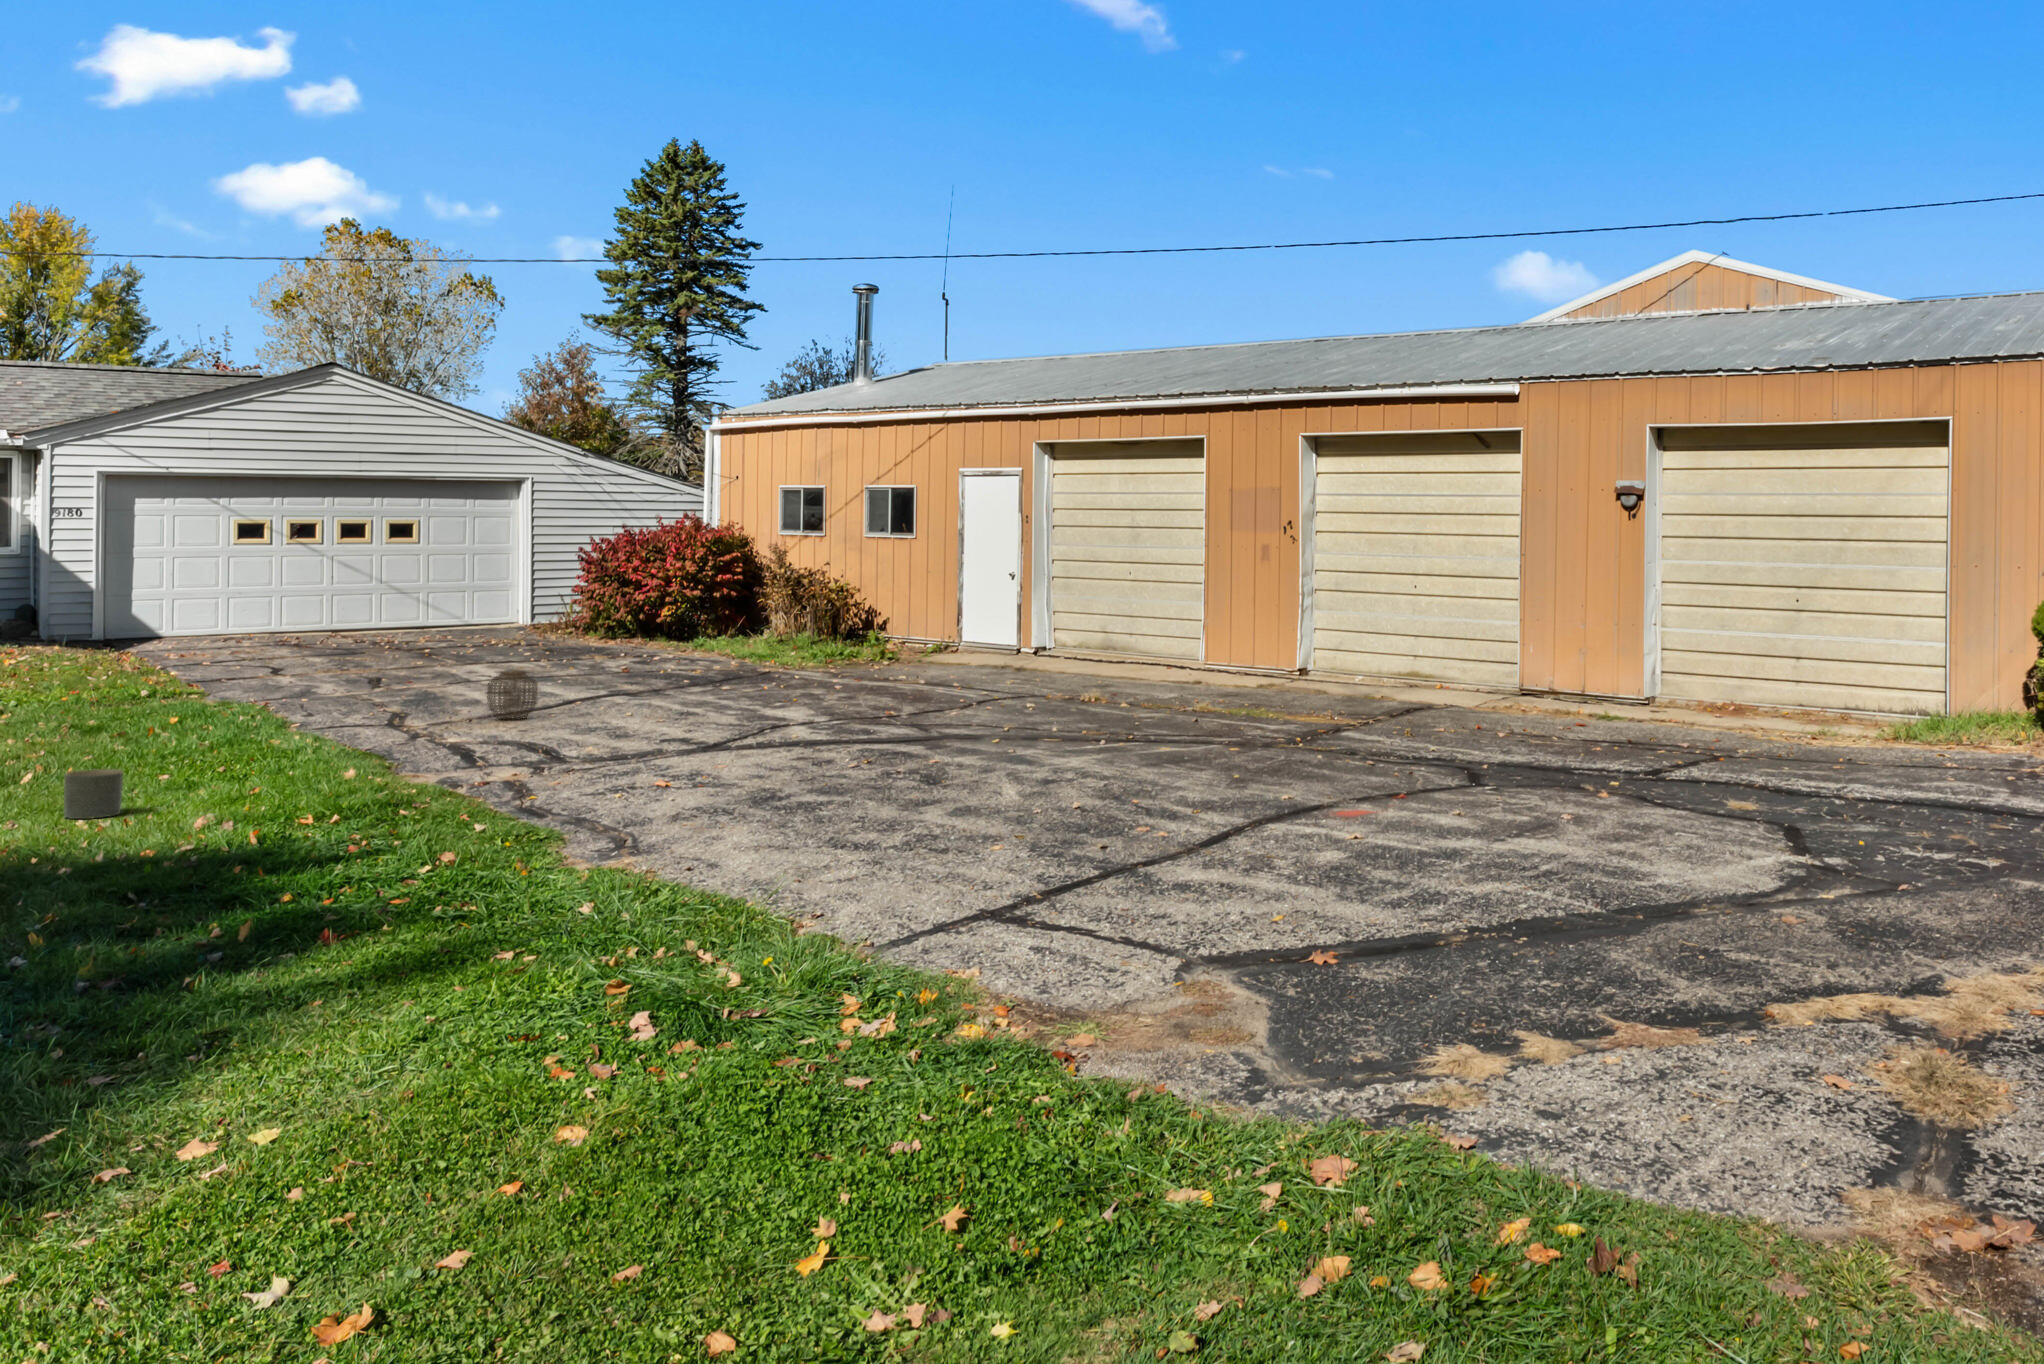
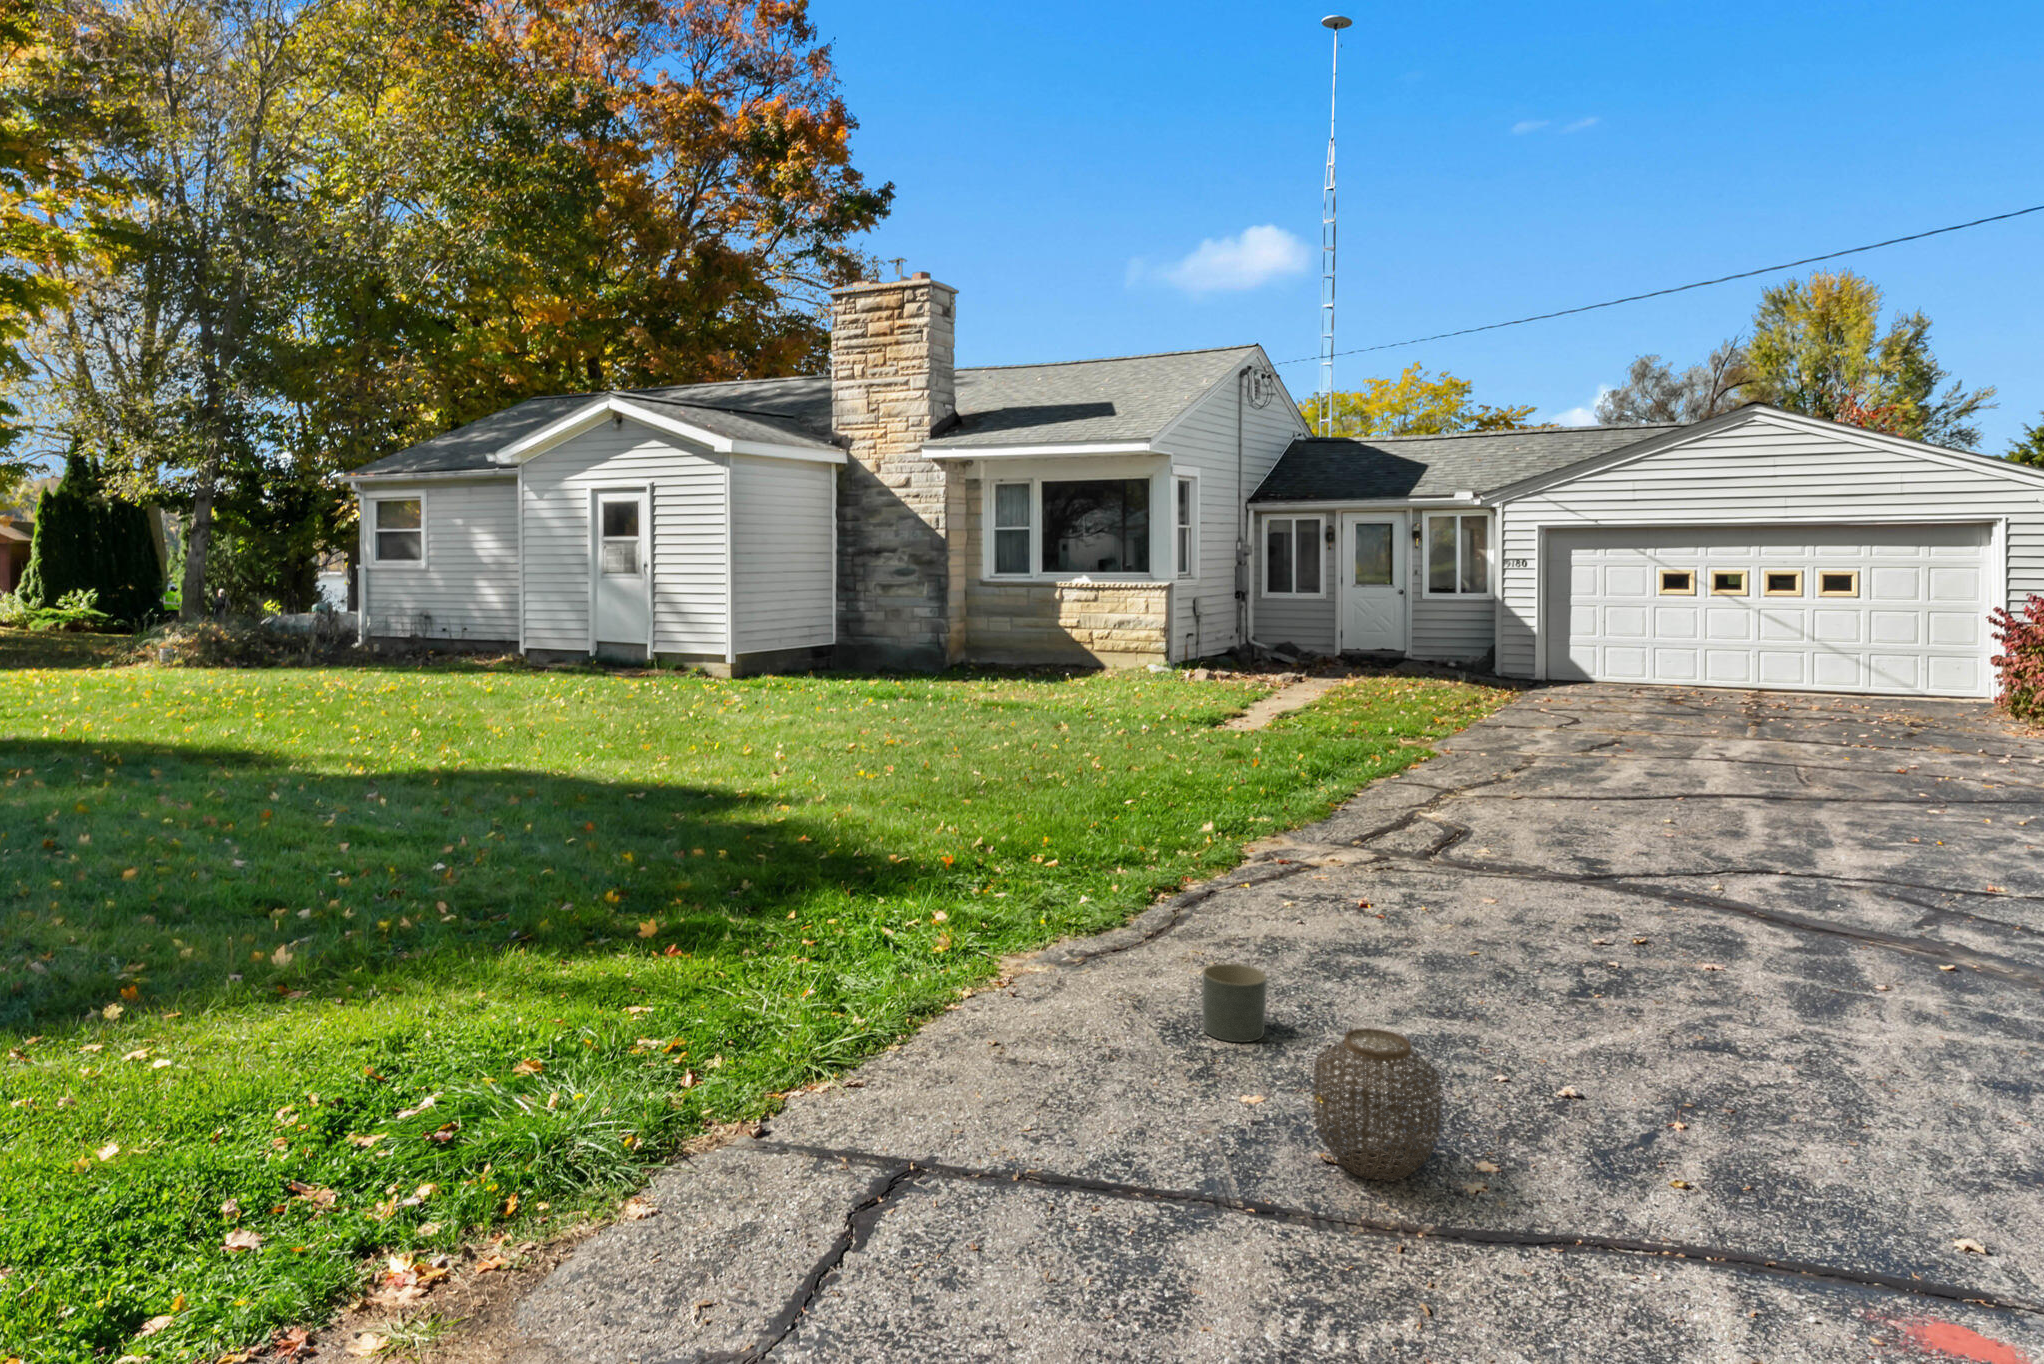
woven basket: present [487,670,538,720] -> present [1314,1028,1441,1181]

